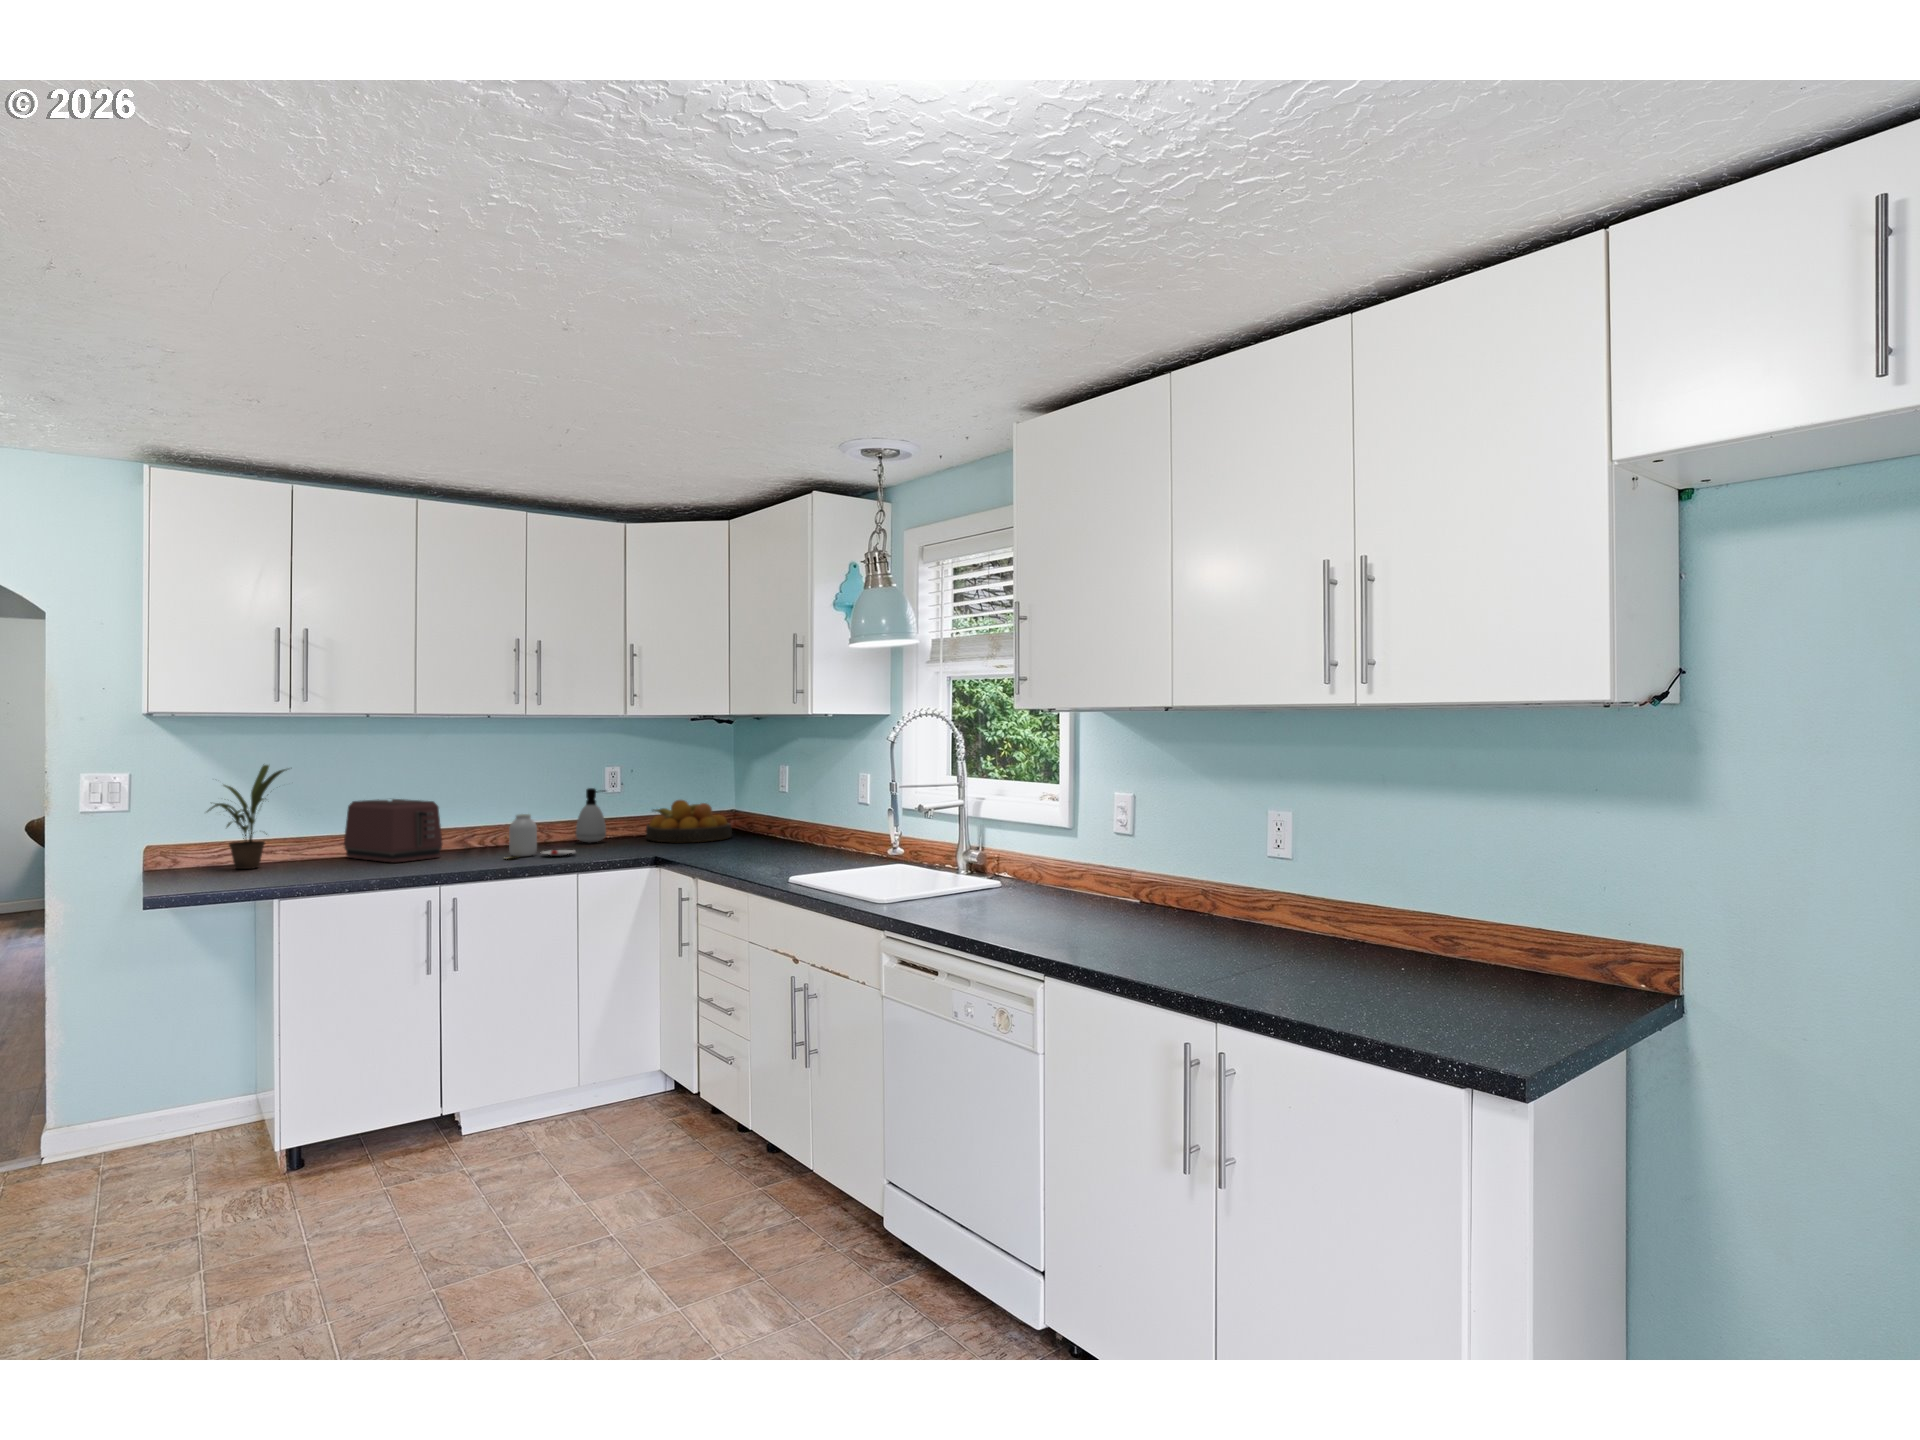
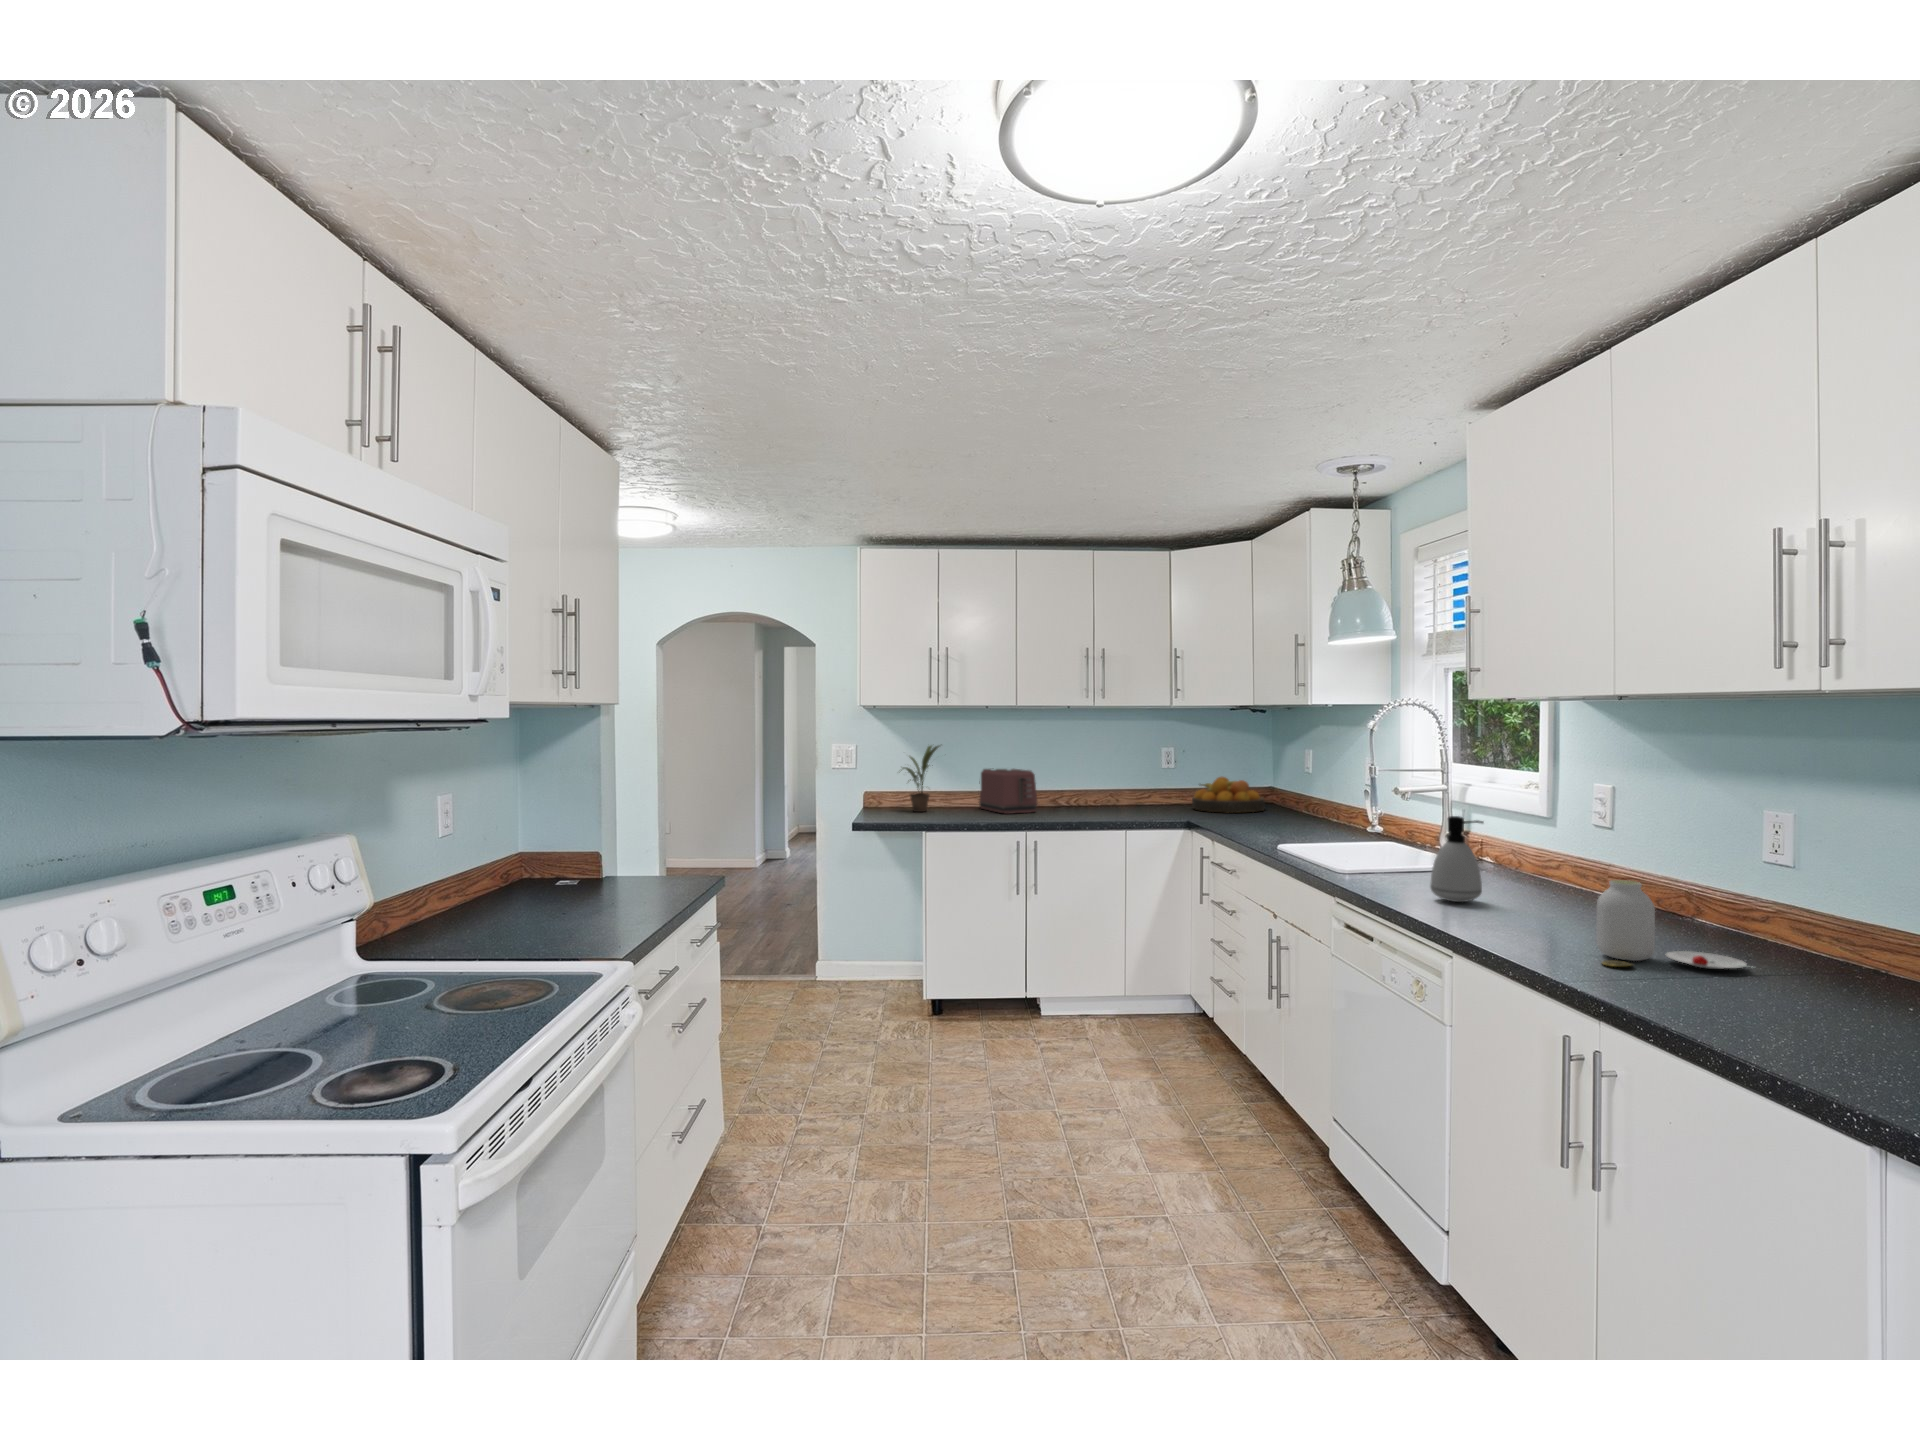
soap dispenser: present [576,788,606,842] -> present [1430,816,1483,902]
jar: present [509,814,575,857] -> present [1597,880,1747,969]

